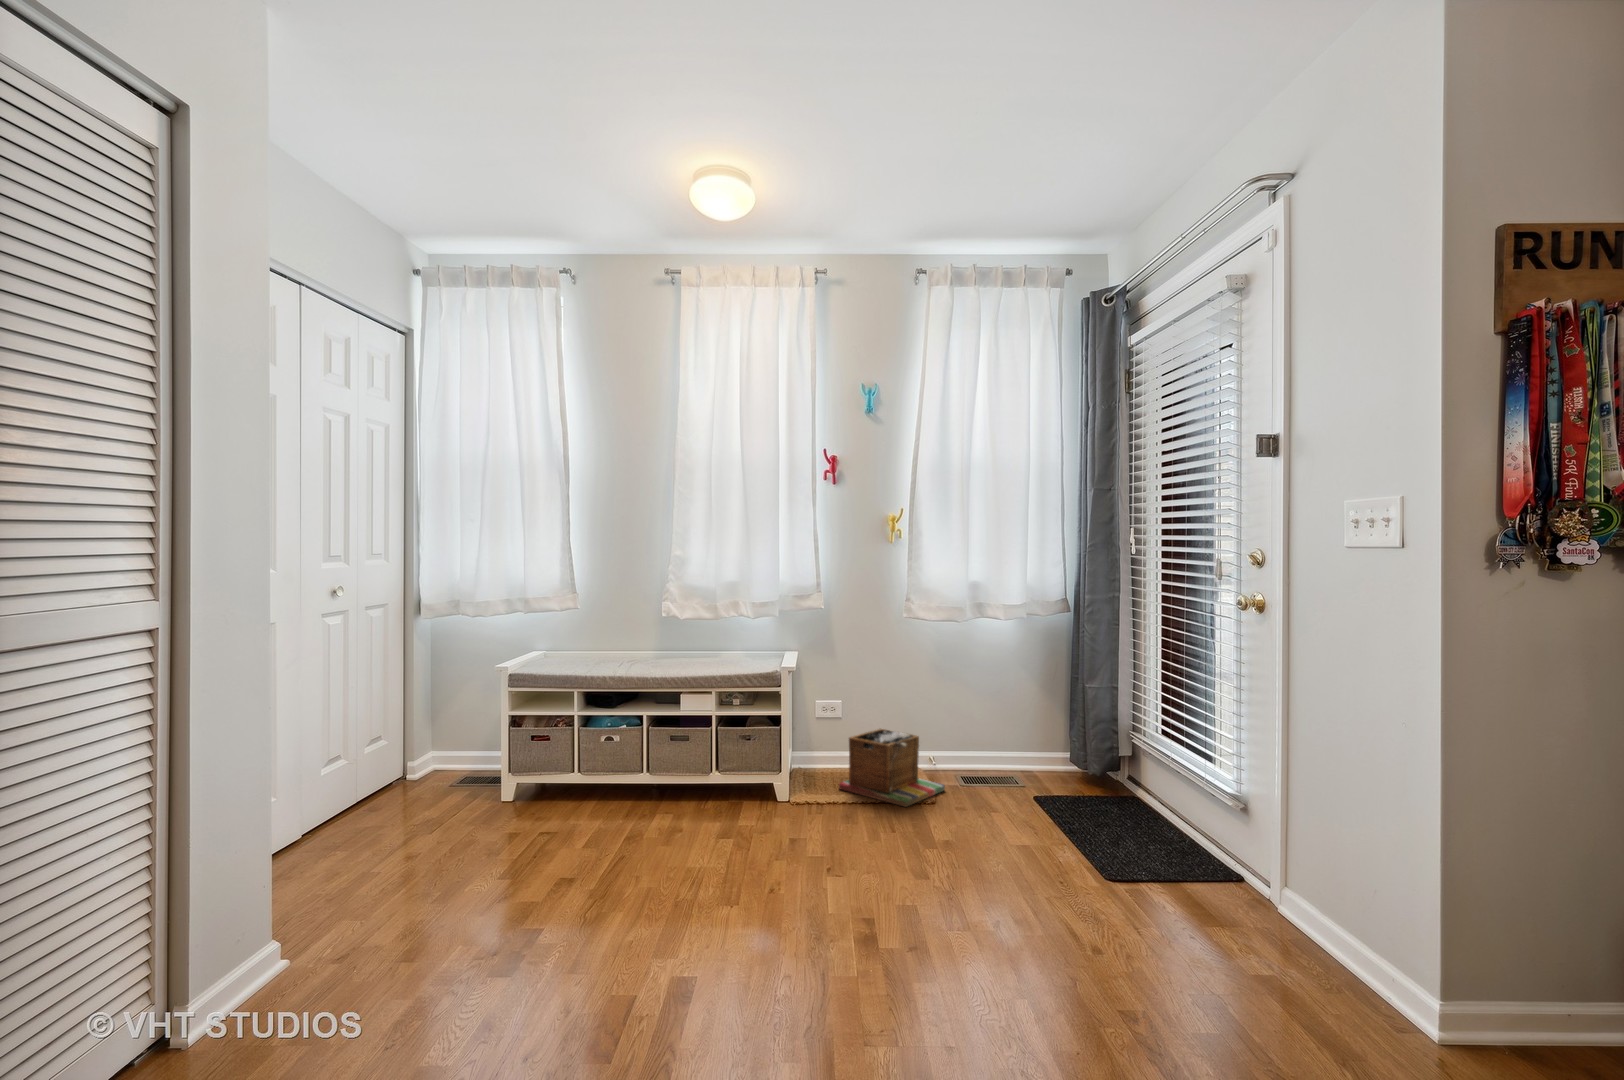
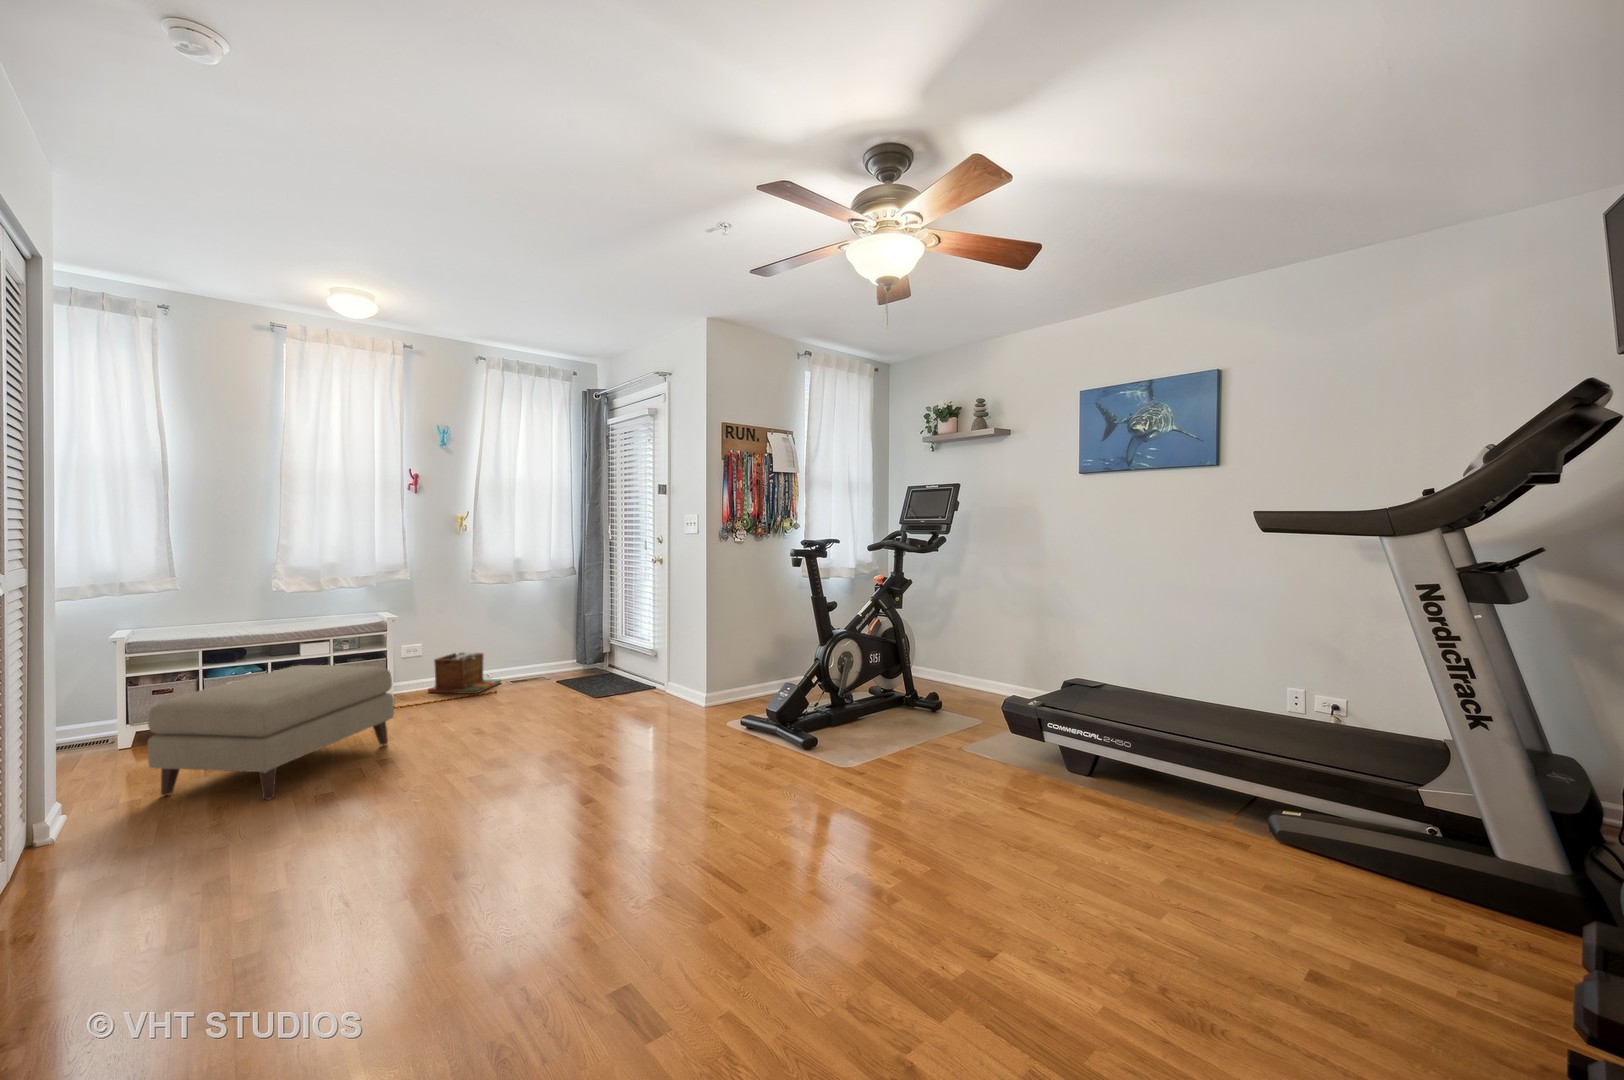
ottoman: none [446,734,772,991] -> present [147,665,394,800]

